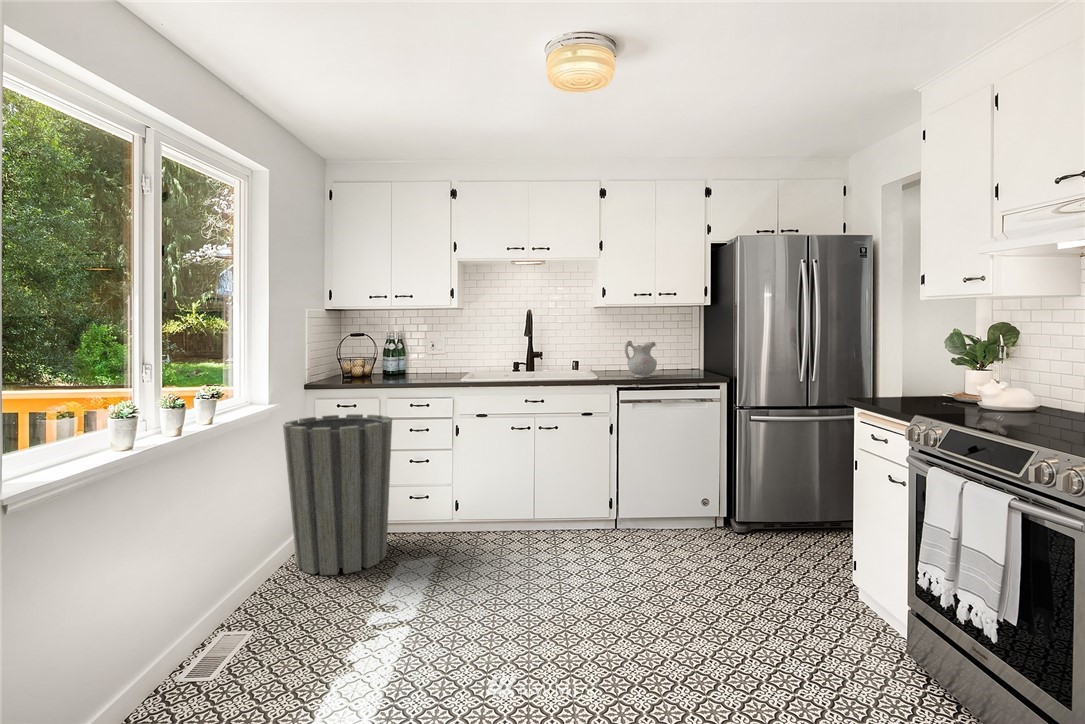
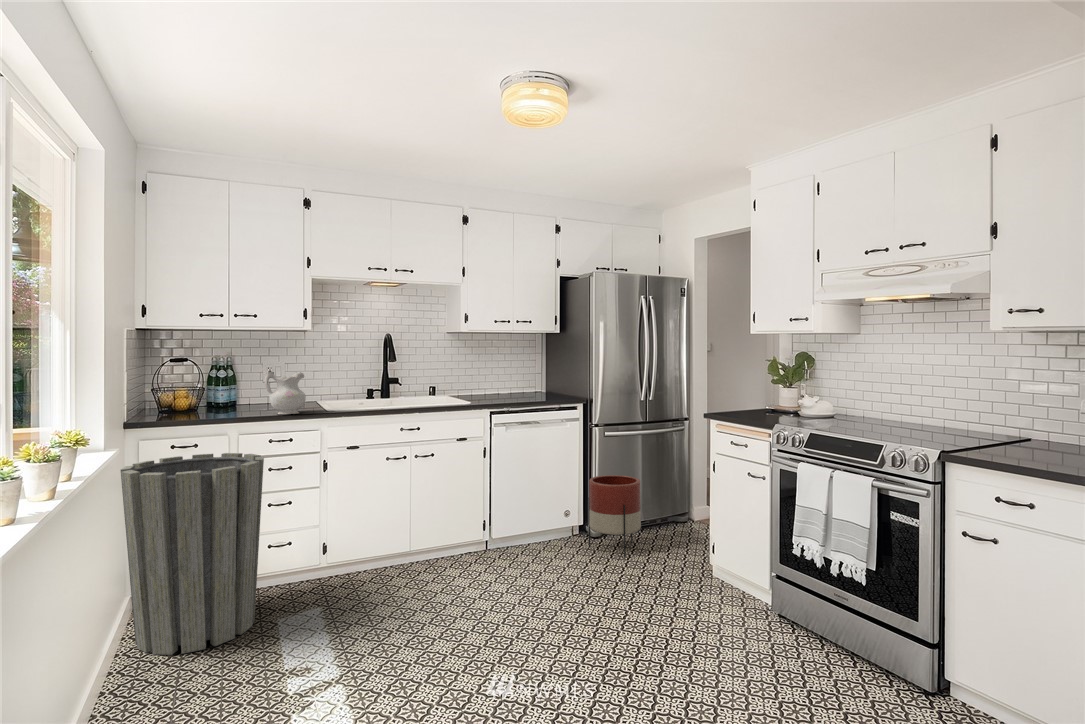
ceramic pitcher: present [625,341,657,378] -> present [265,372,306,414]
planter: none [725,465,785,559] -> present [588,475,641,557]

